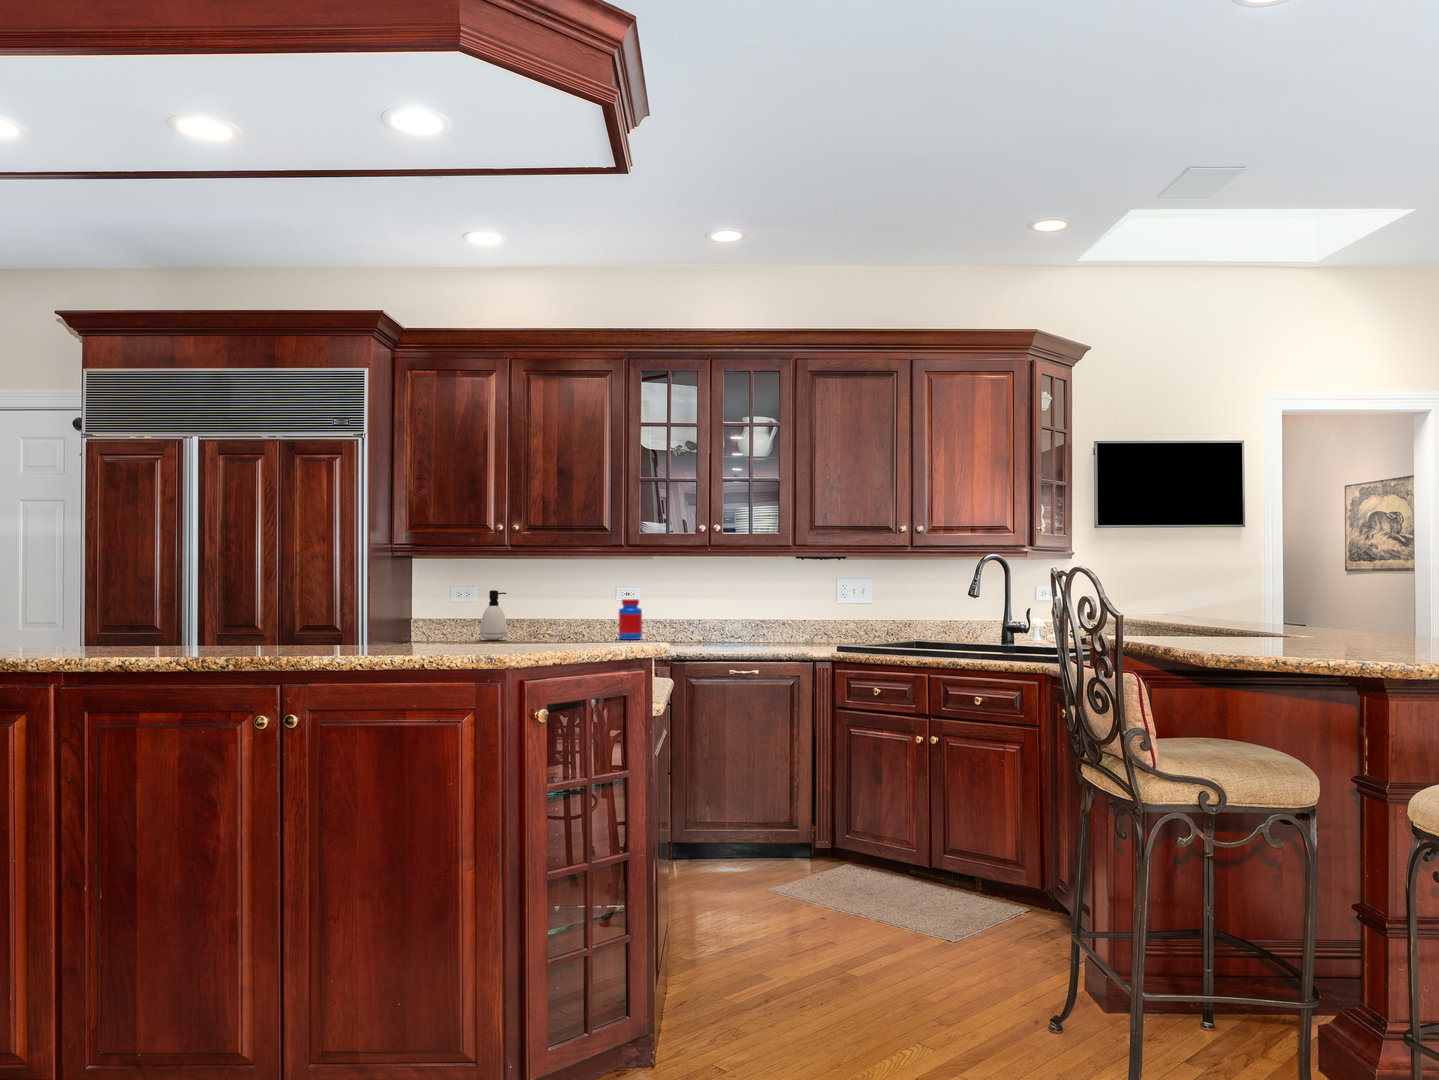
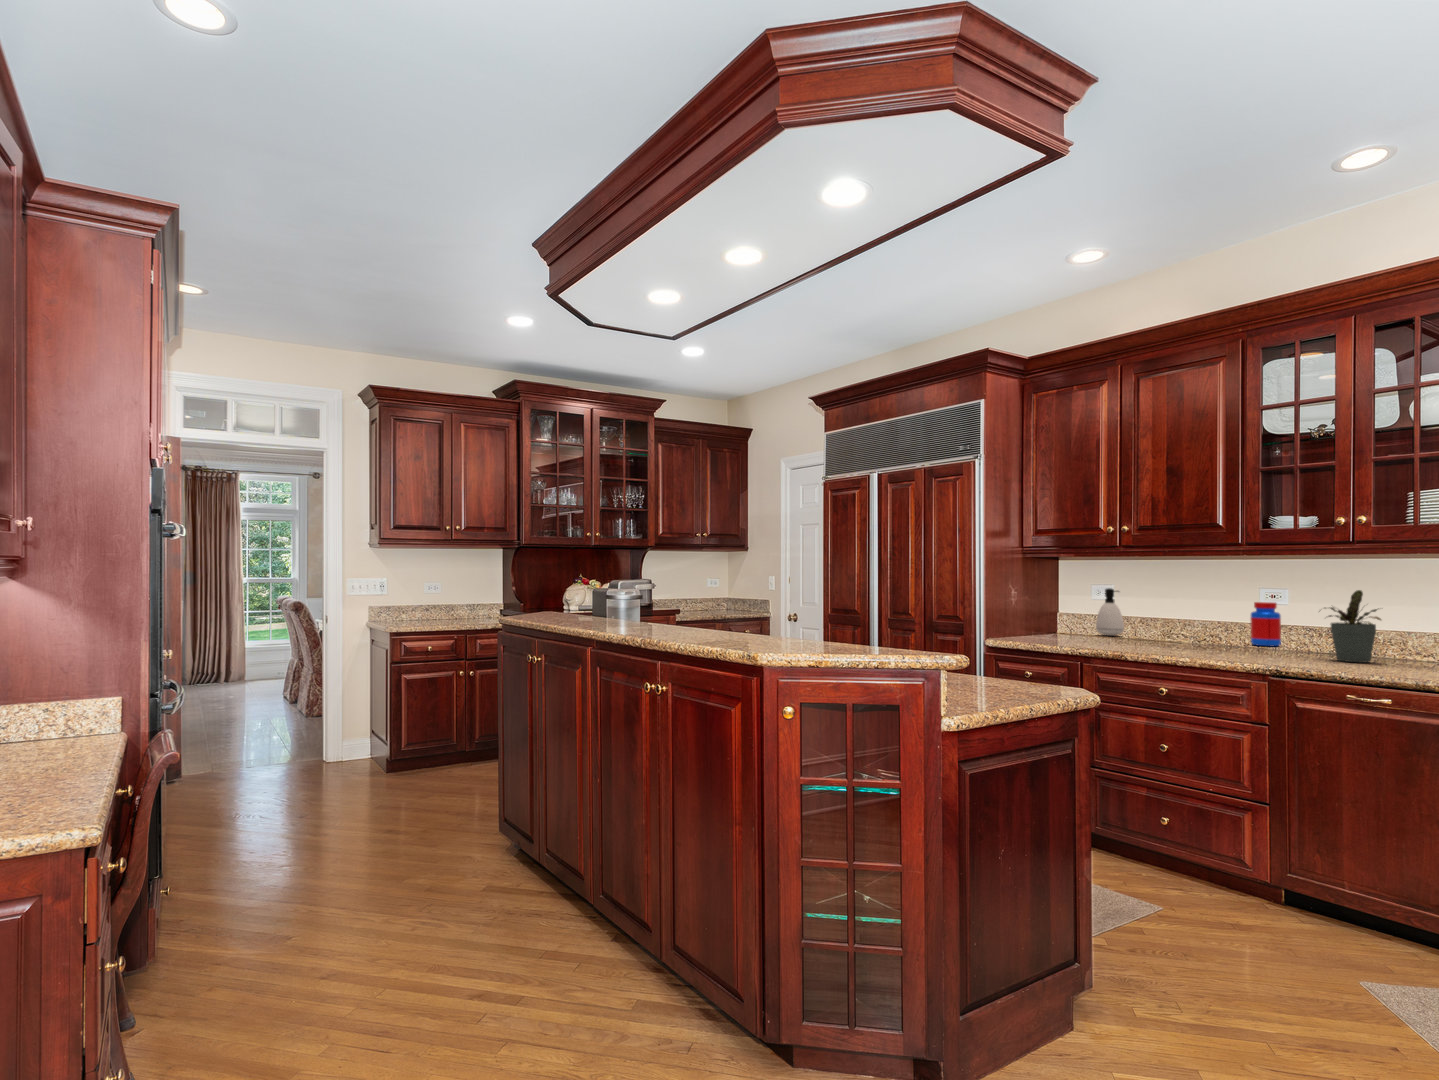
potted plant: none [698,587,745,648] -> present [1328,590,1381,663]

